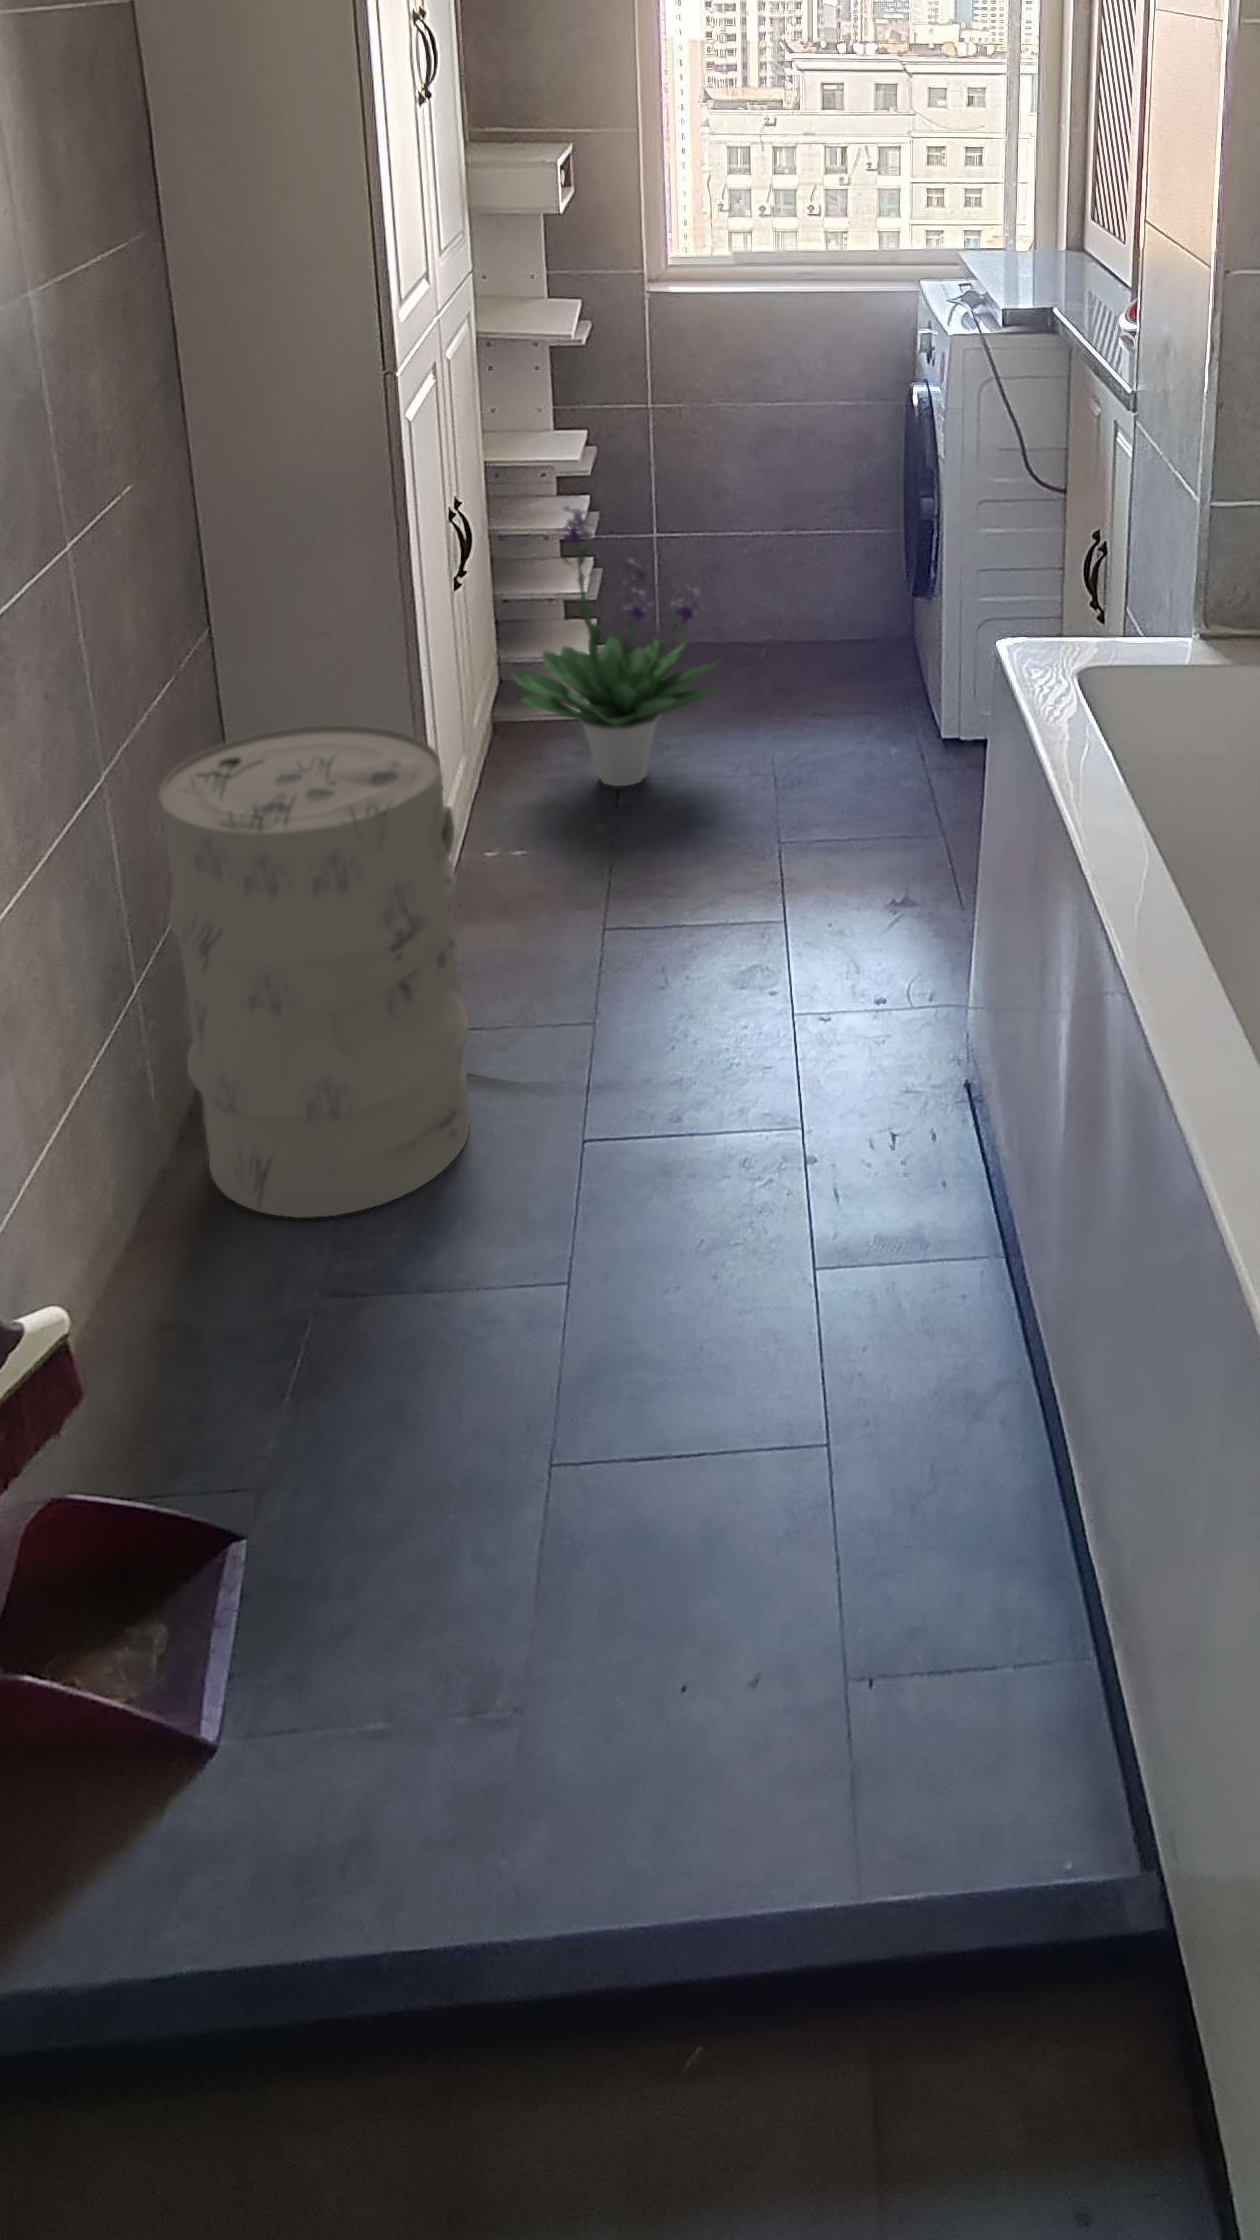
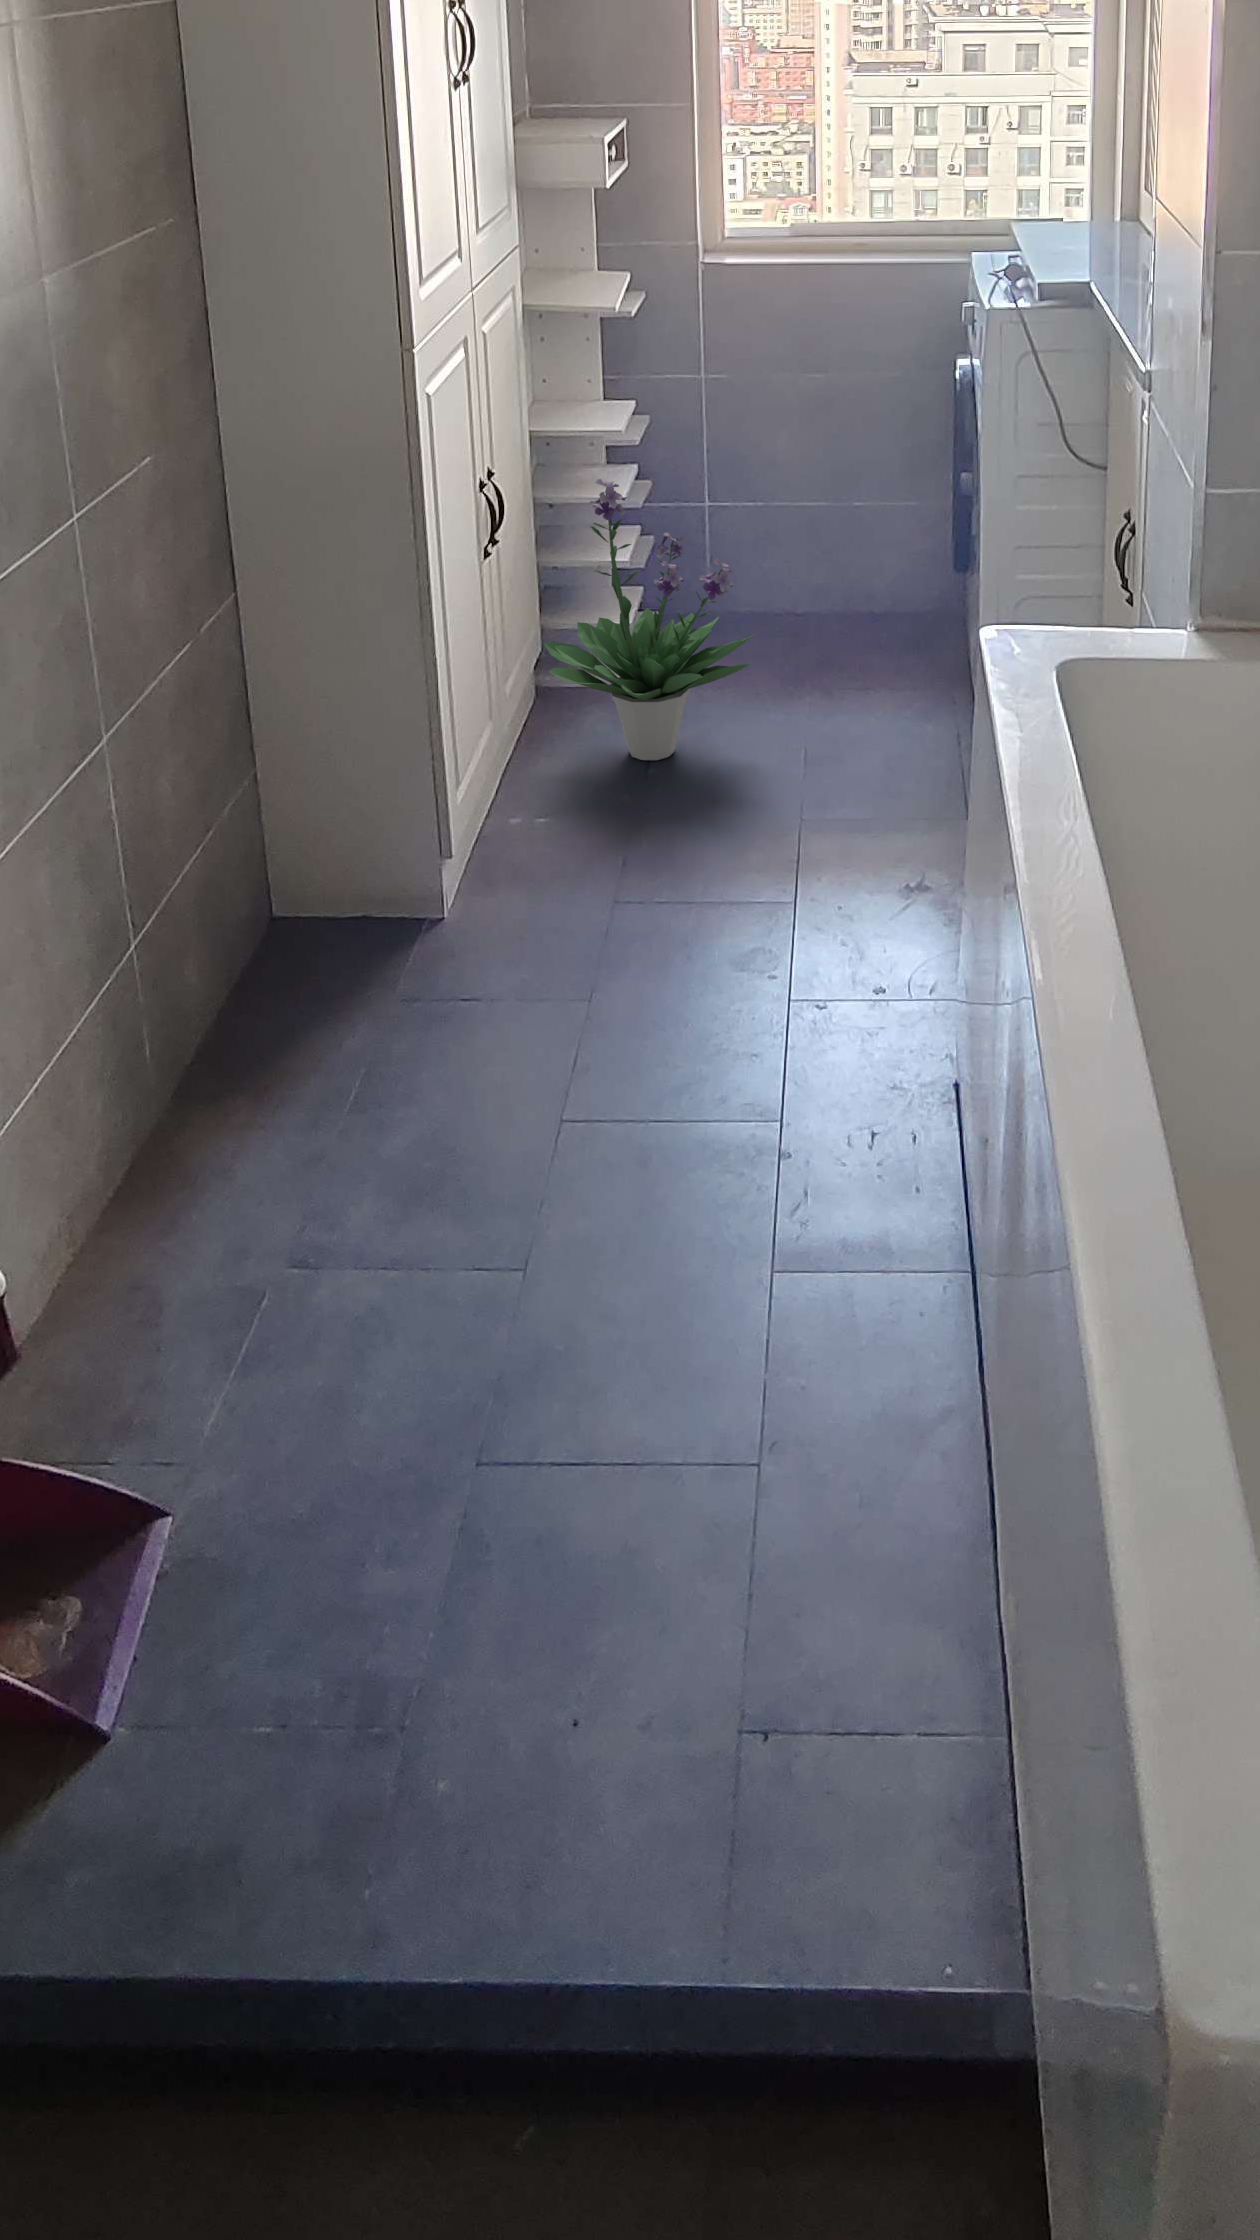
trash can: present [159,725,470,1218] -> none [155,696,452,1189]

